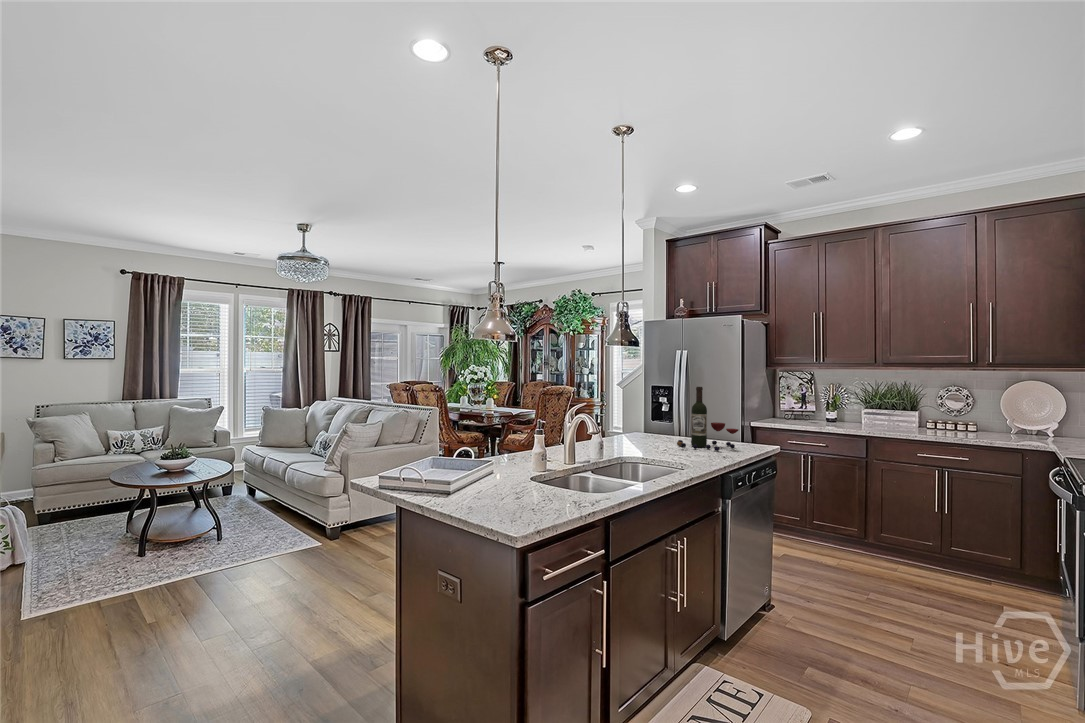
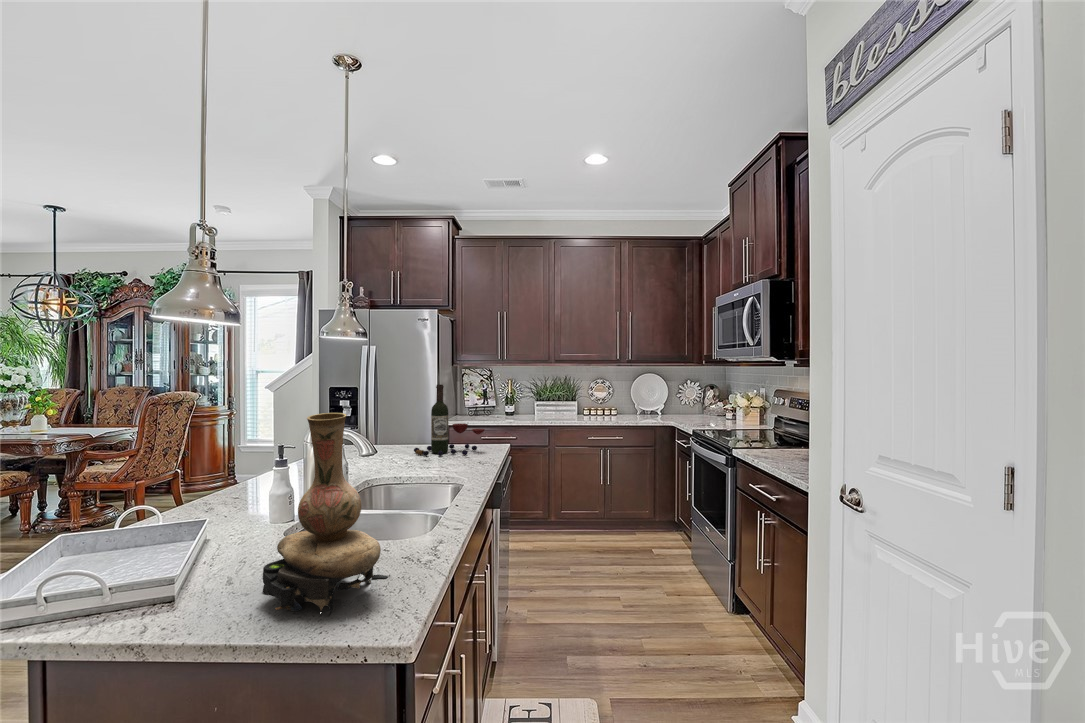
vase: none [476,401,550,517] -> present [262,413,390,616]

